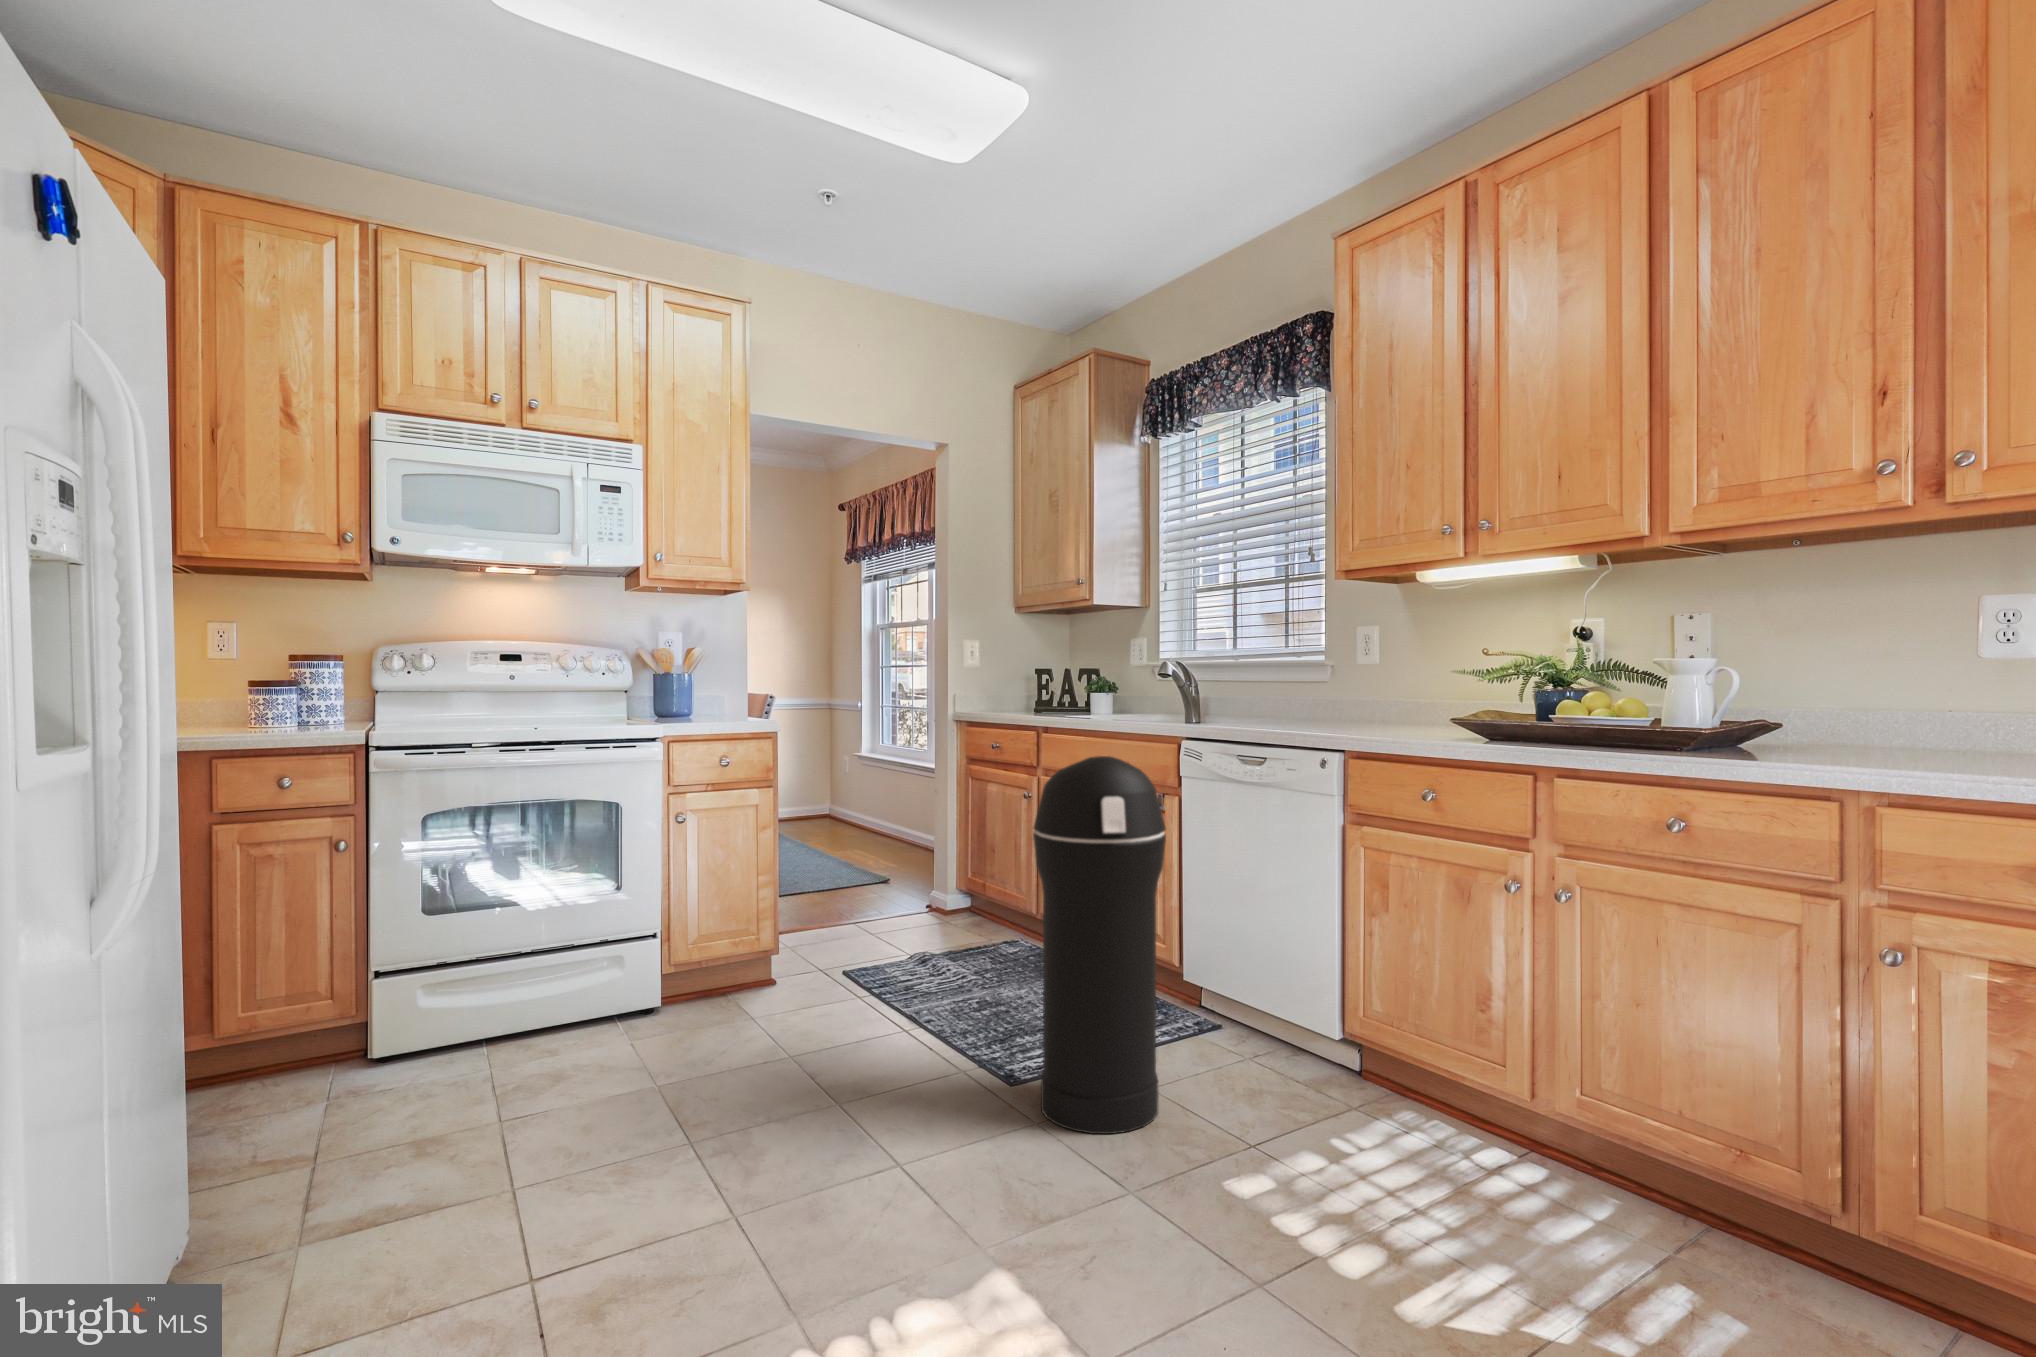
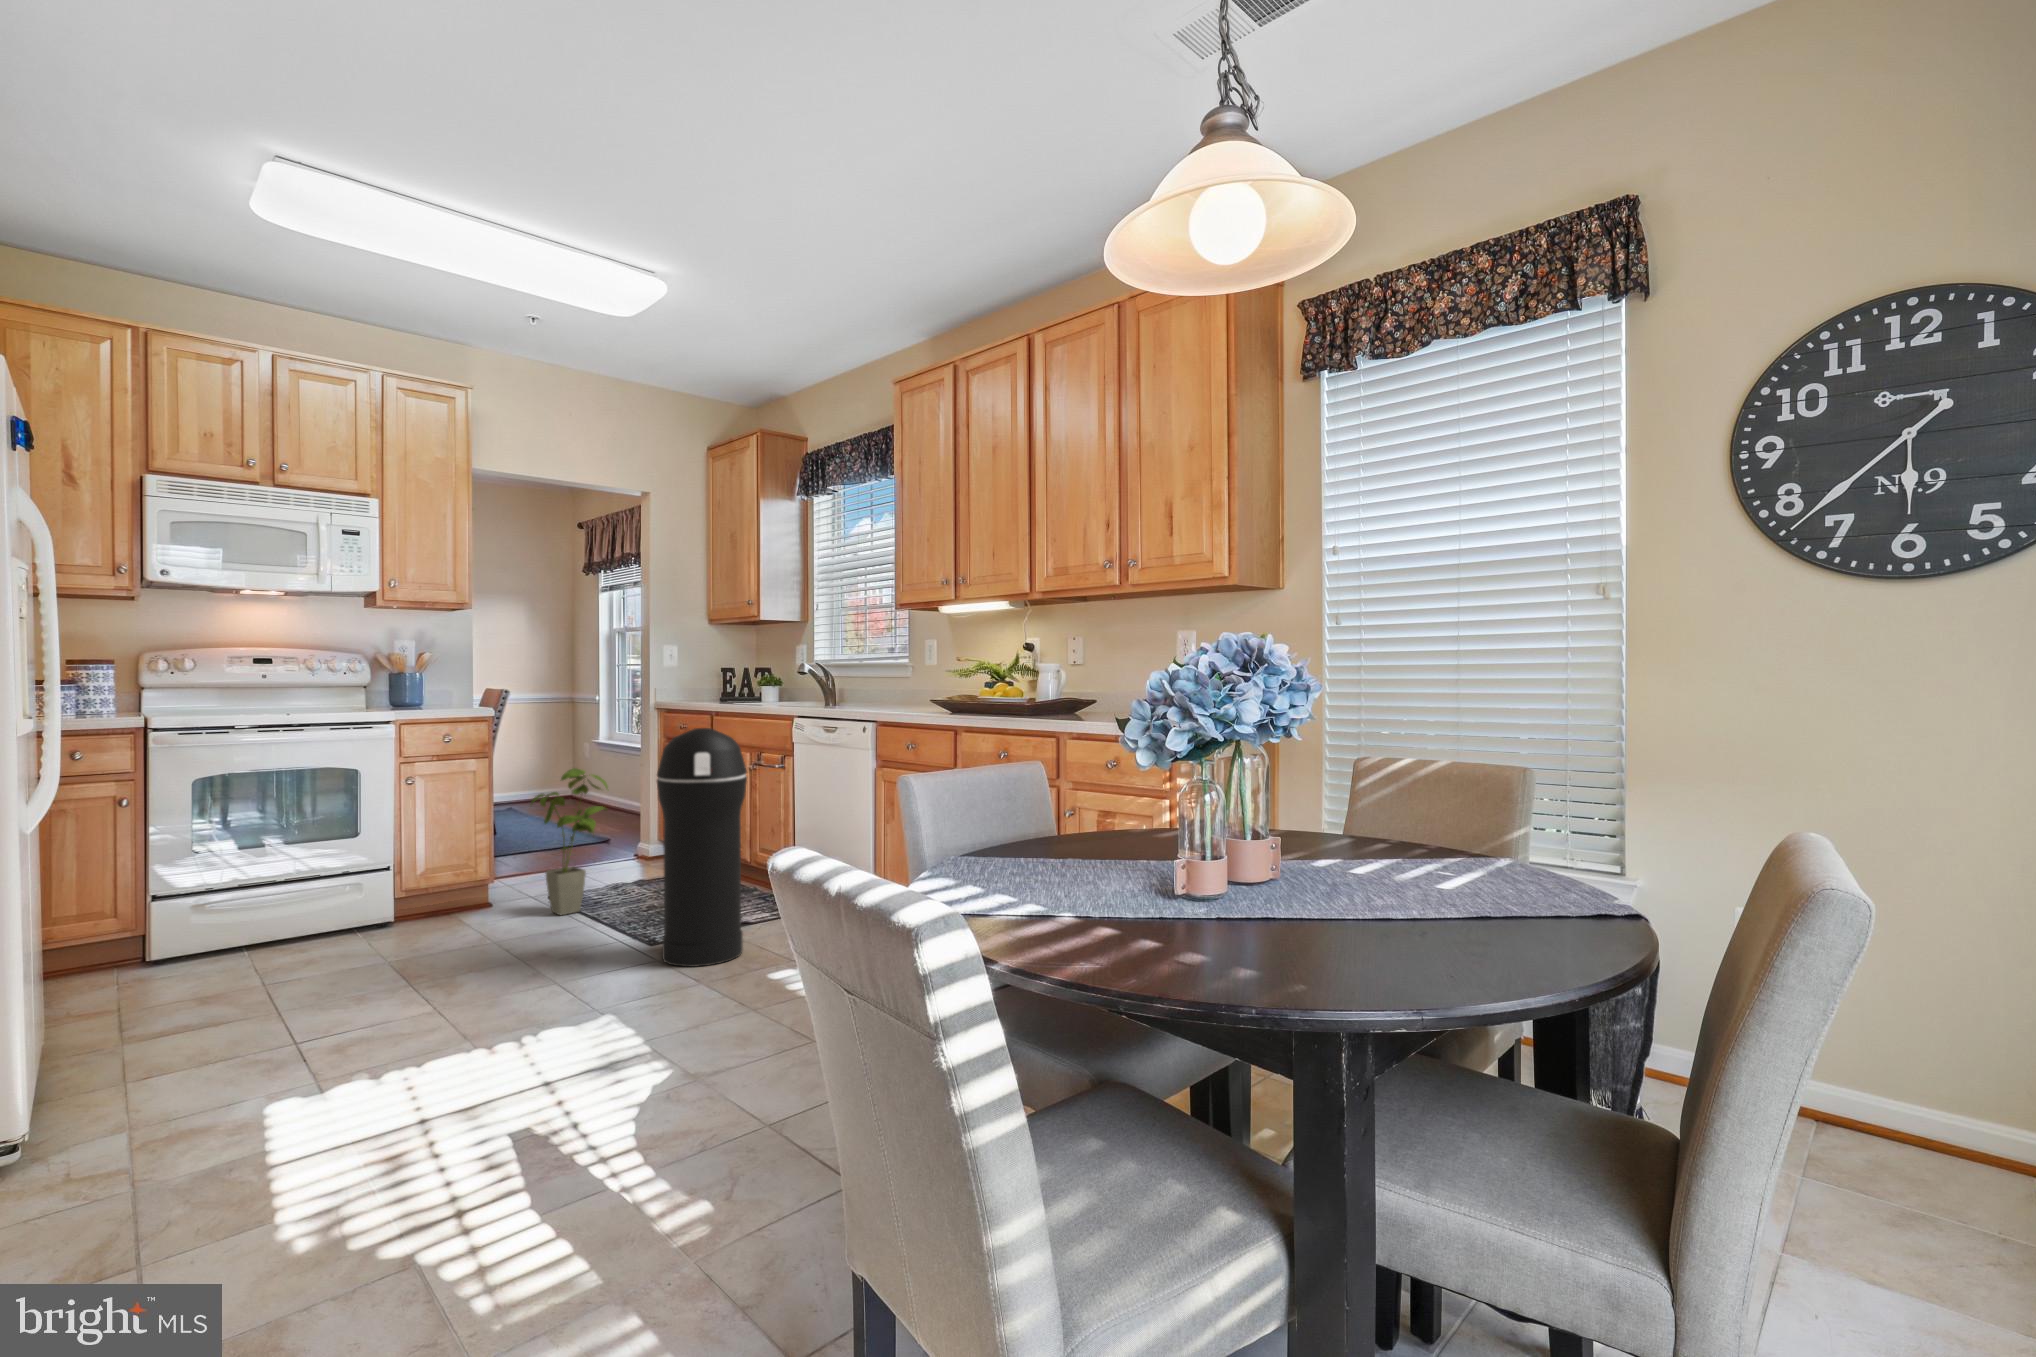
house plant: none [828,805,931,1008] -> present [532,768,608,915]

